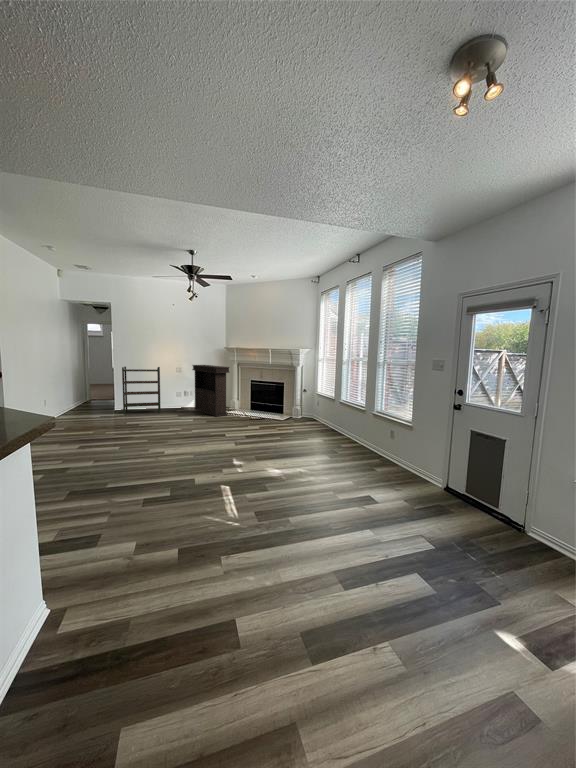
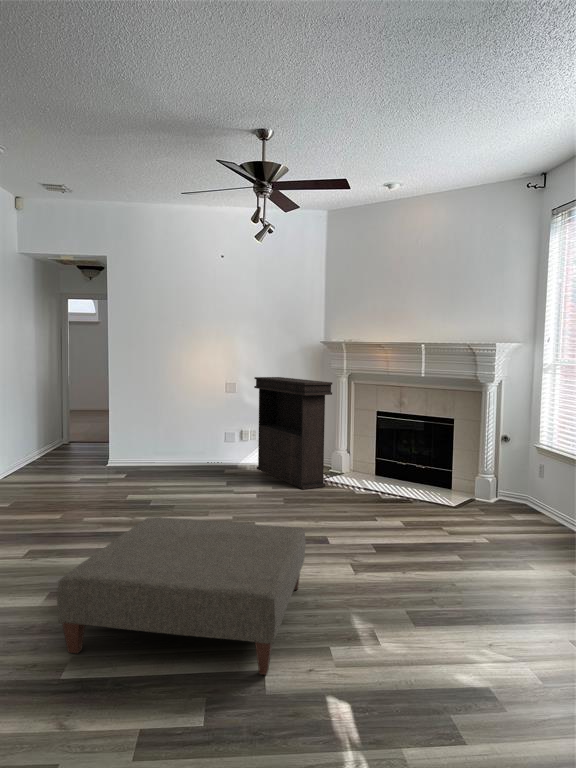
bookshelf: present [122,367,161,415] -> none [122,380,192,476]
ottoman: none [101,427,213,480] -> present [57,517,306,675]

